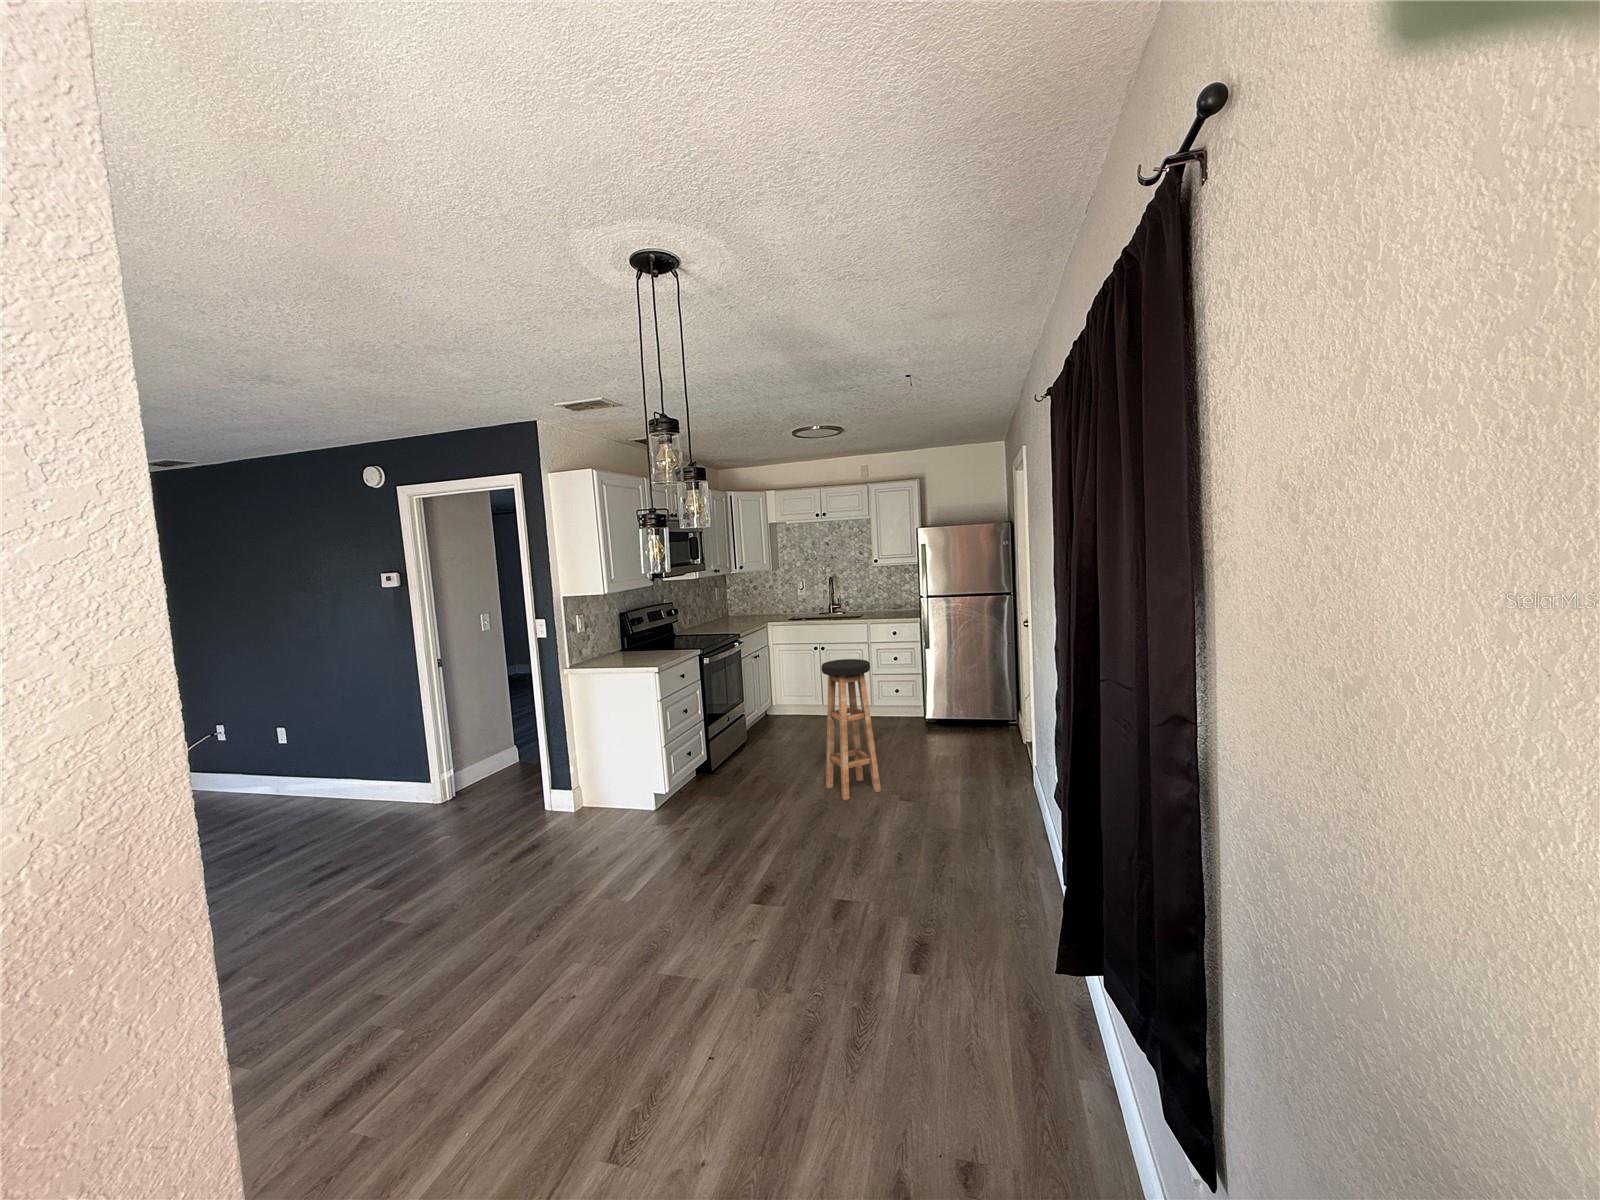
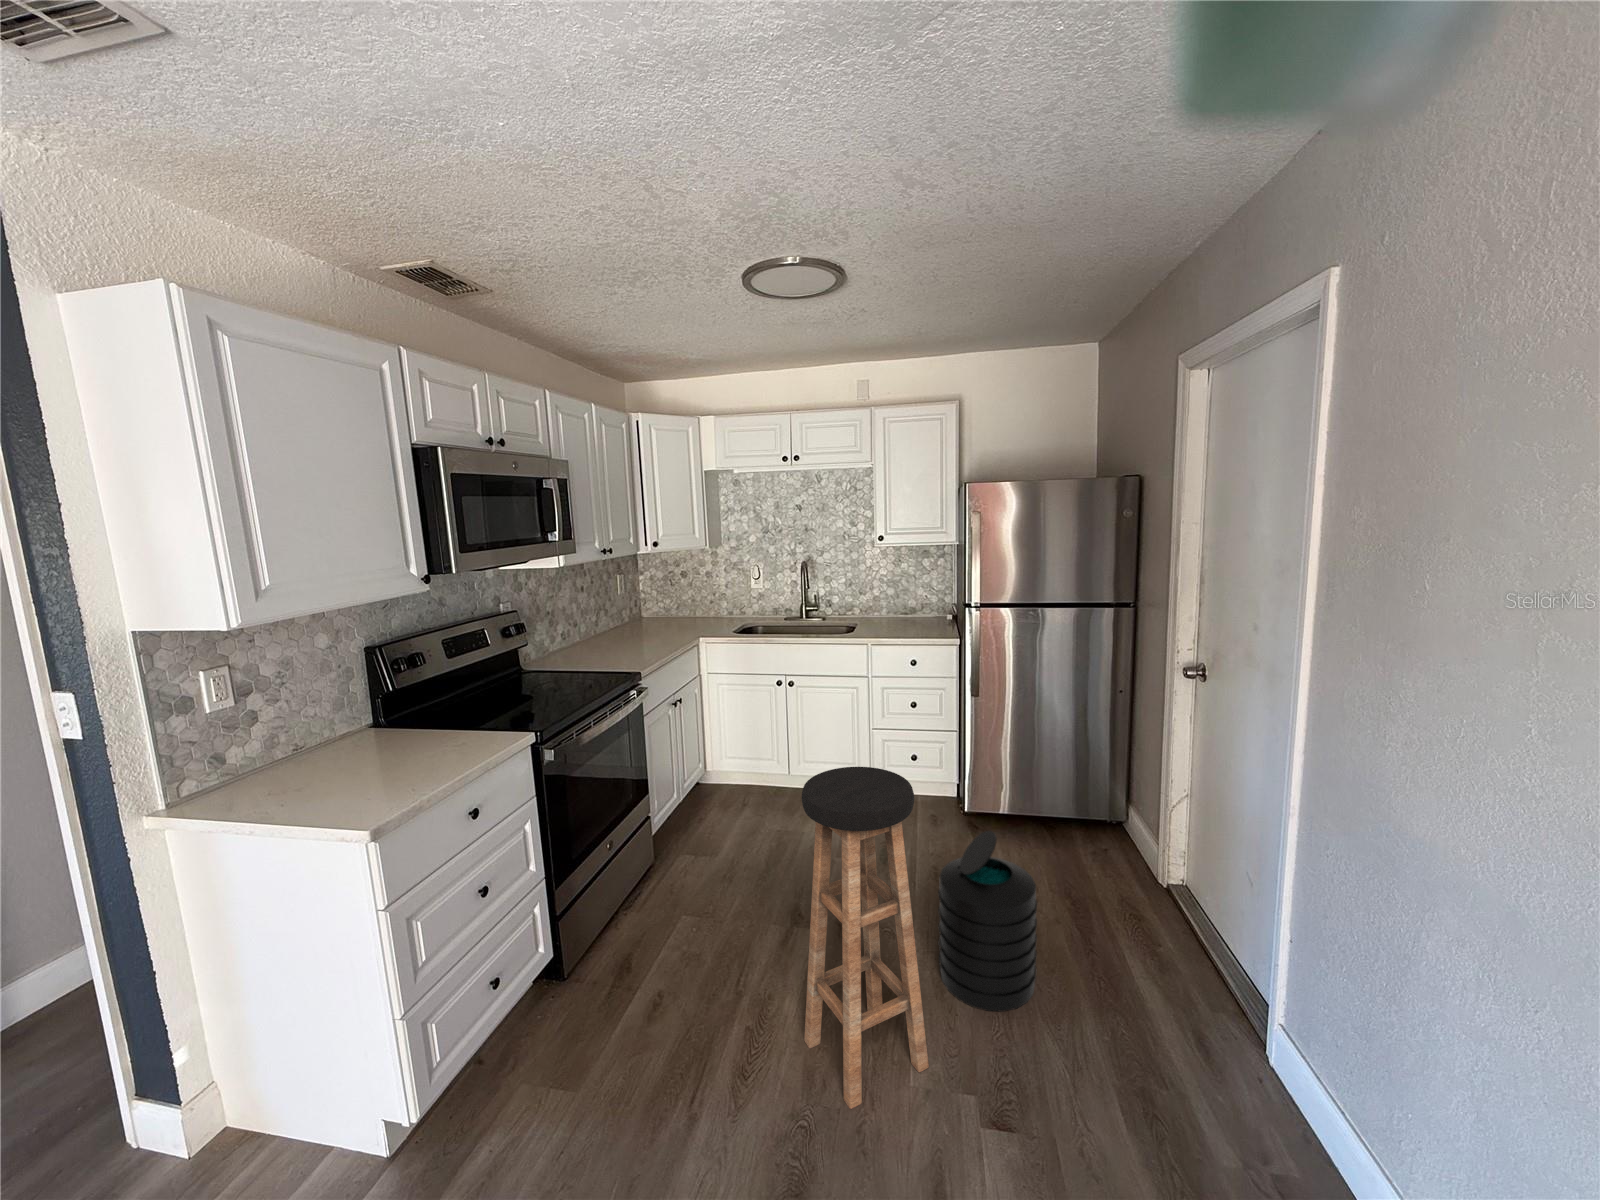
trash can: none [892,697,940,779] -> present [938,831,1037,1012]

